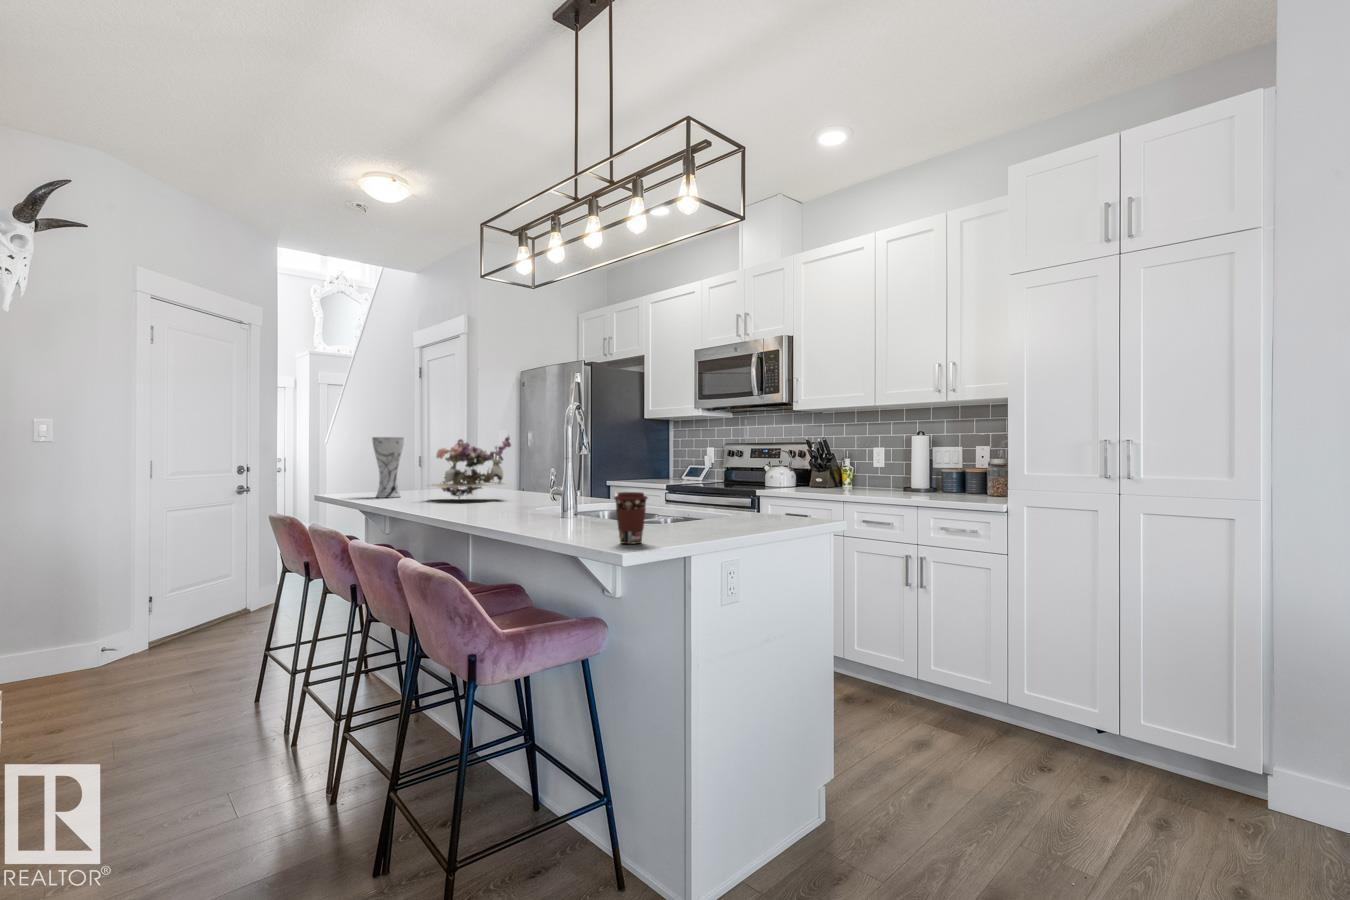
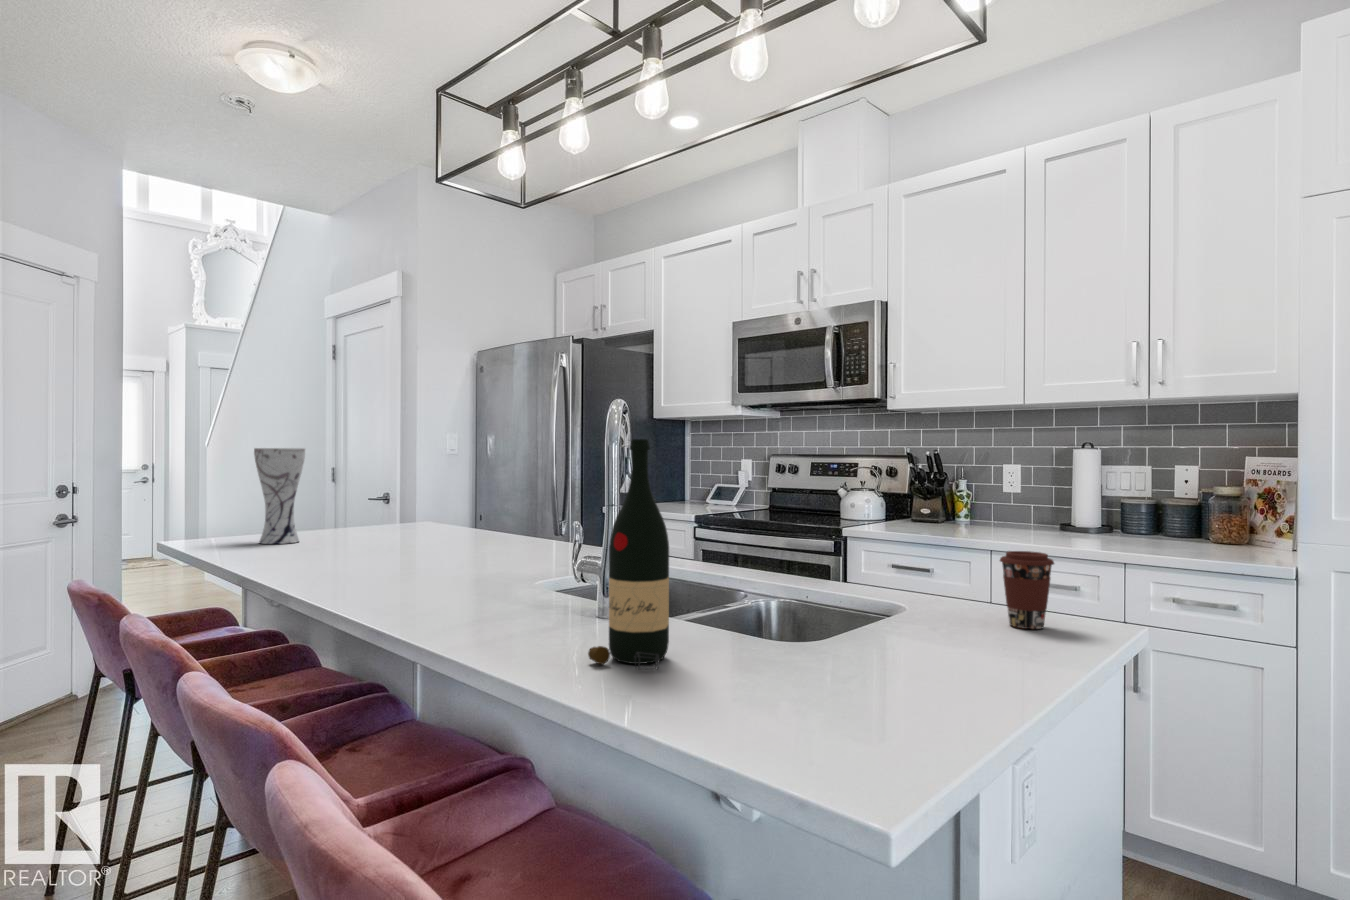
wine bottle: none [545,423,586,533] -> present [588,439,669,669]
flower arrangement: present [432,436,511,498] -> none [340,446,477,549]
coffee cup: present [614,492,647,544] -> present [1000,551,1054,629]

